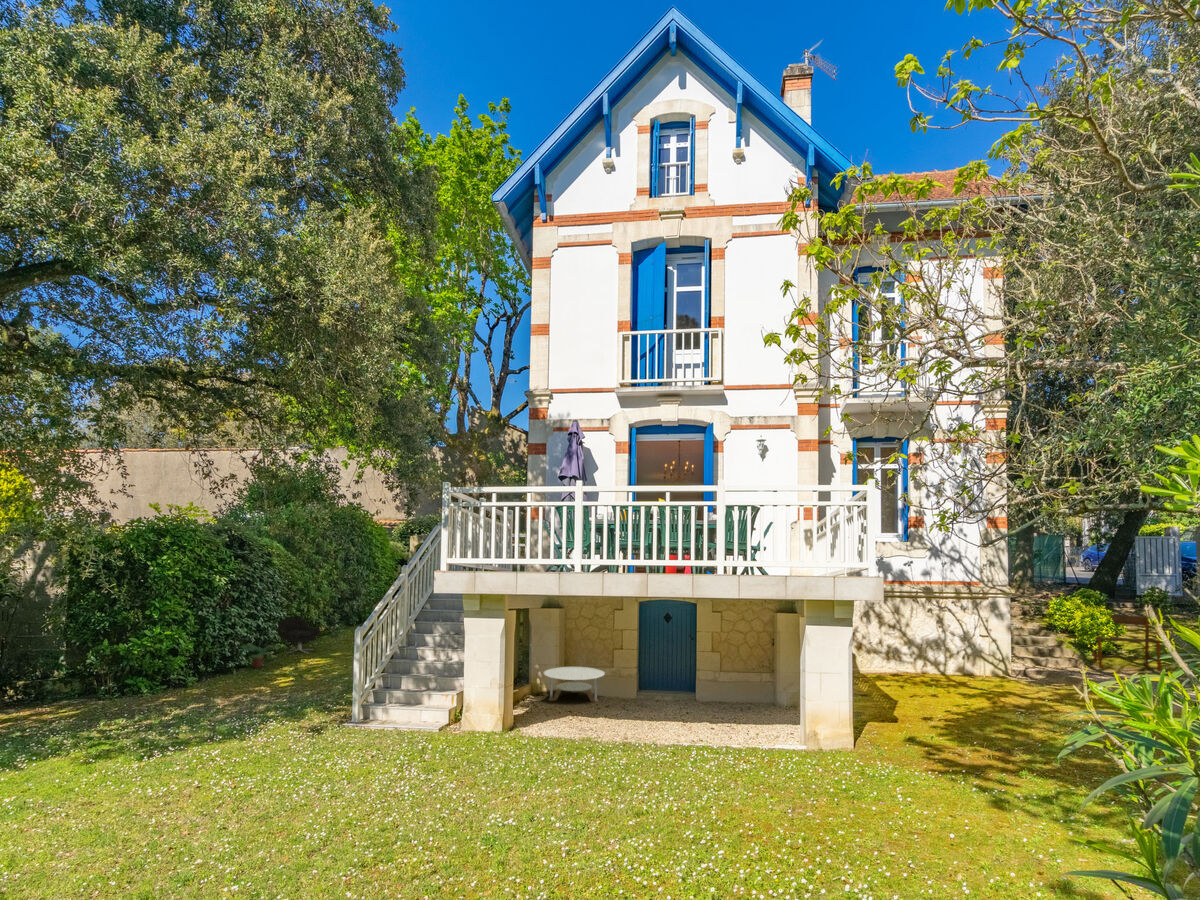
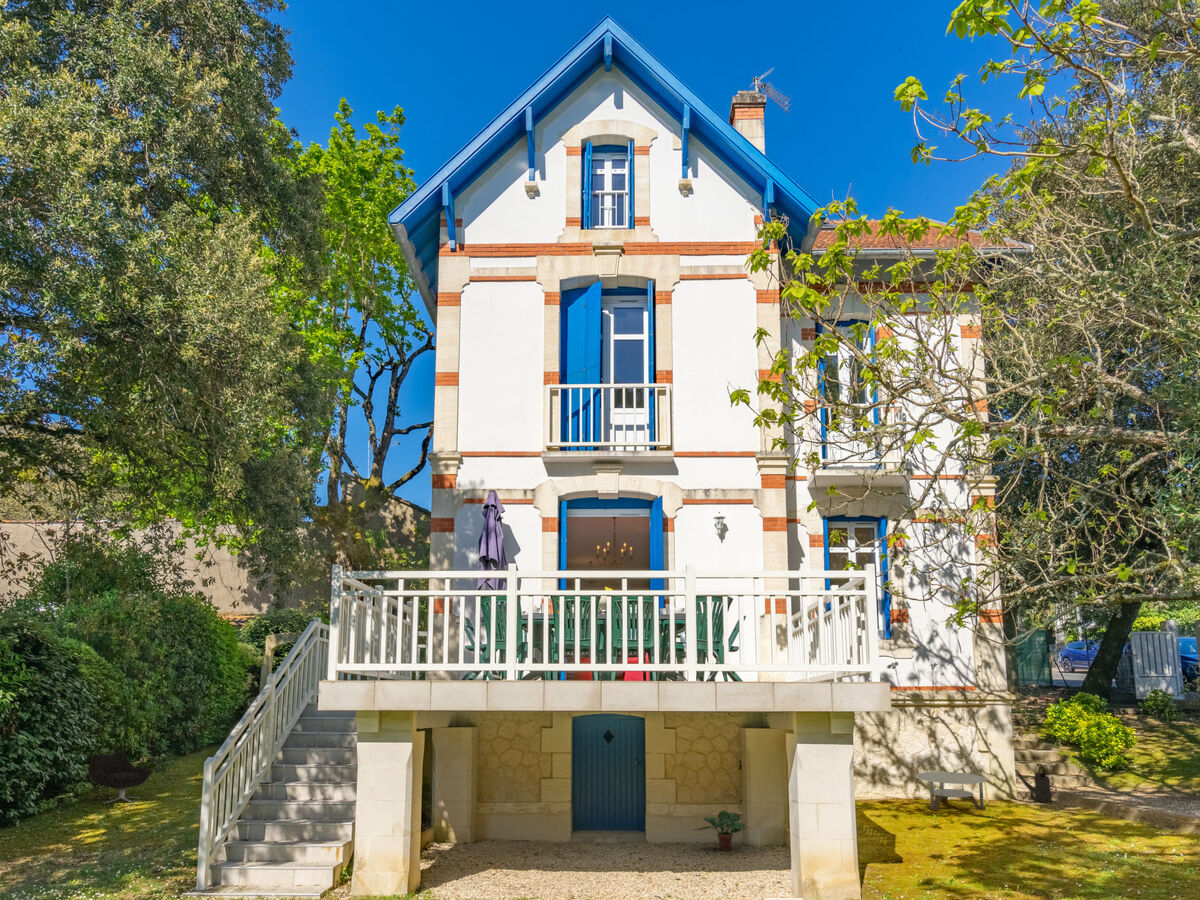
bench: present [1092,615,1161,671] -> none [1101,722,1183,789]
potted plant: present [239,643,277,668] -> present [696,810,746,850]
watering can: none [1011,650,1046,679] -> present [1015,767,1056,802]
round table: present [544,667,605,702] -> present [915,772,988,810]

